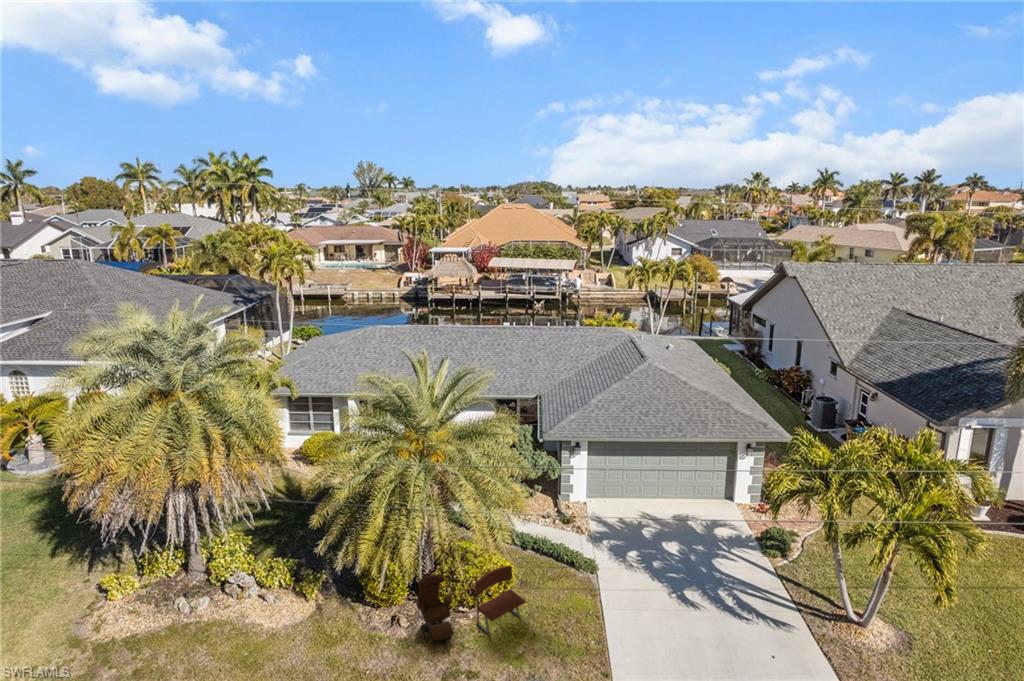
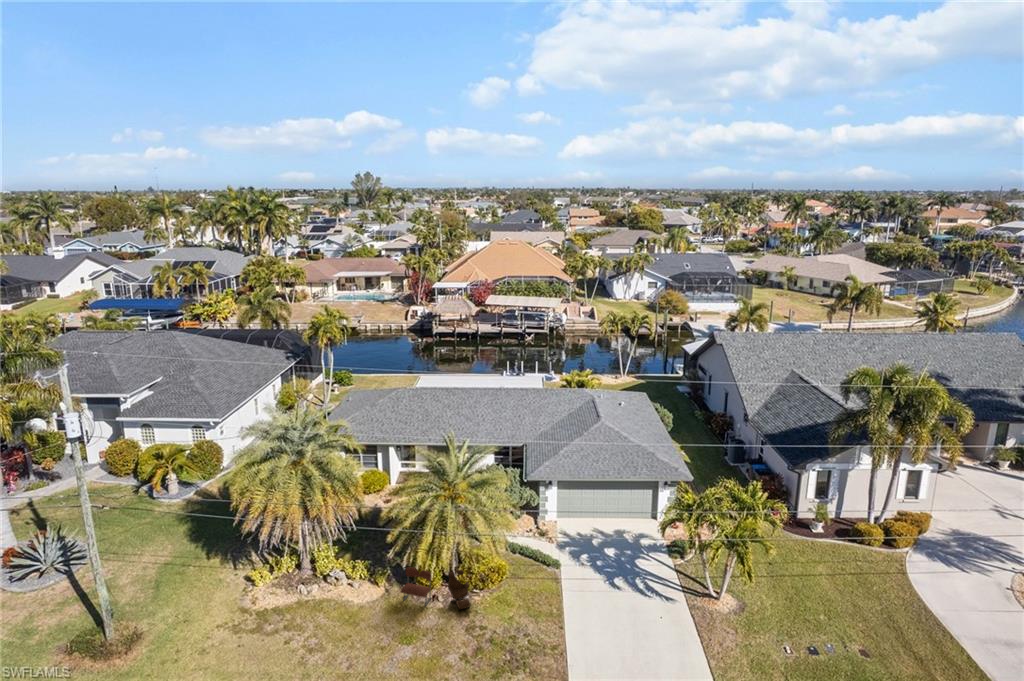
bench: present [475,566,525,634] -> present [400,567,431,605]

